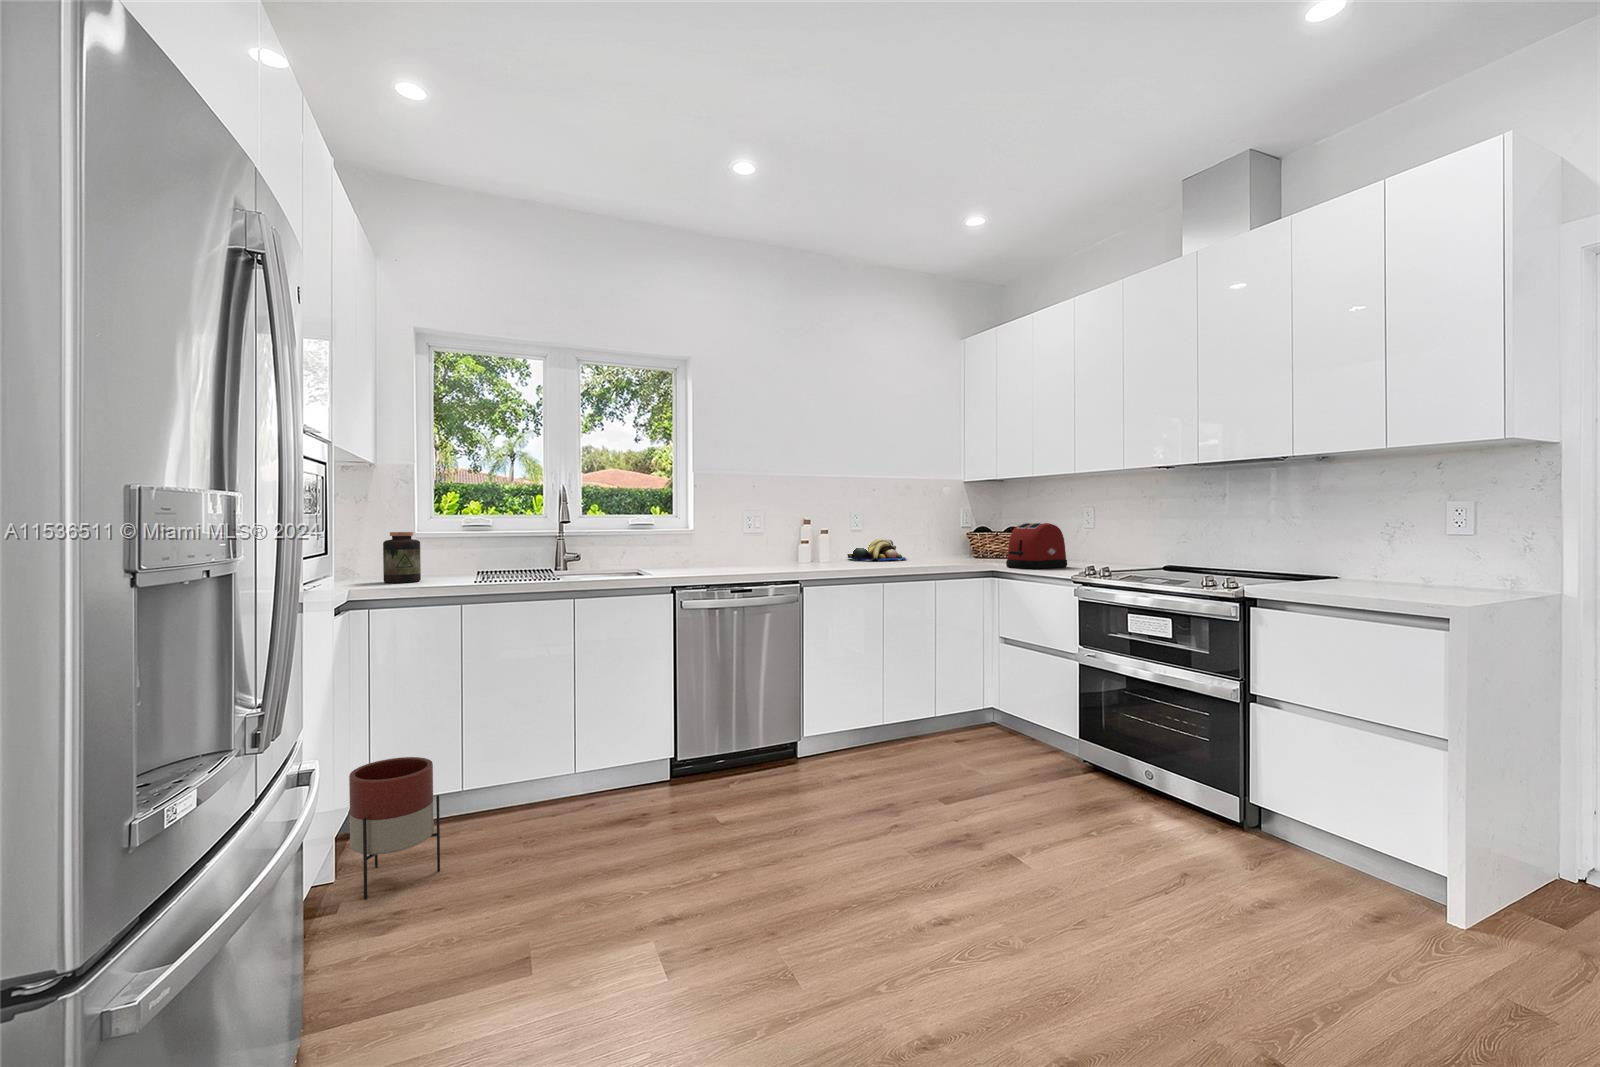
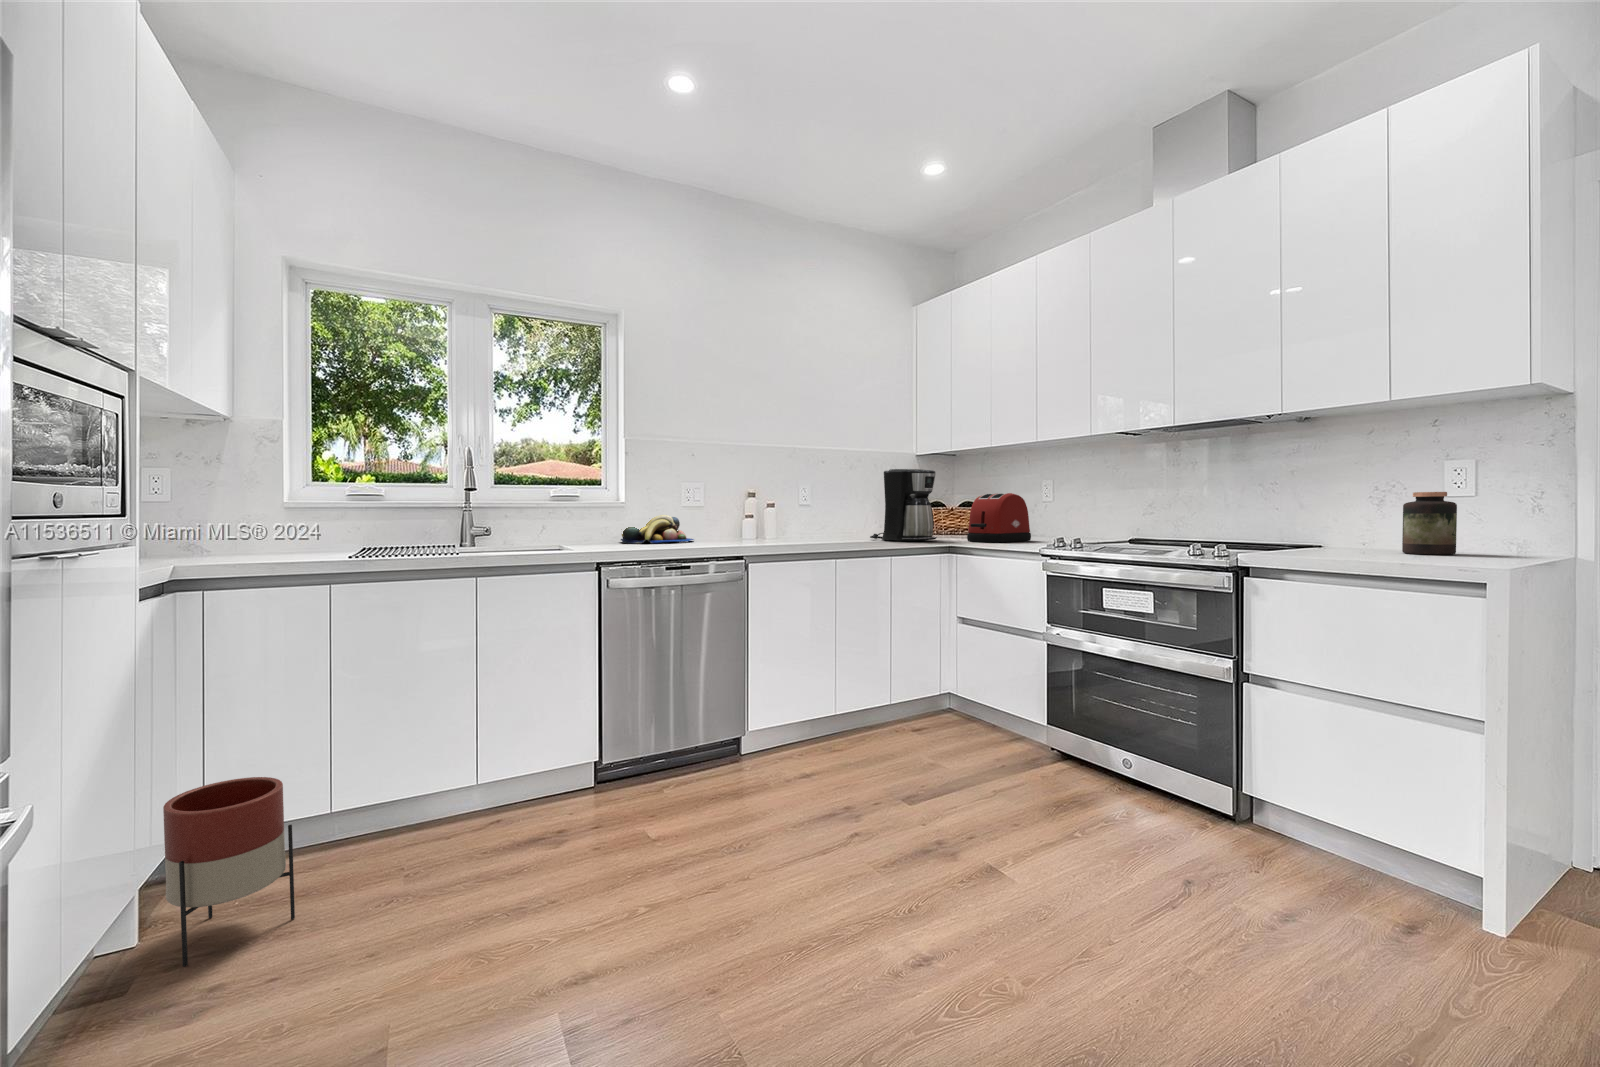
coffee maker: none [917,500,978,567] -> present [870,469,937,541]
jar: present [383,532,421,583] -> present [1402,492,1457,555]
fruit bowl: present [847,538,906,561] -> present [621,515,694,543]

